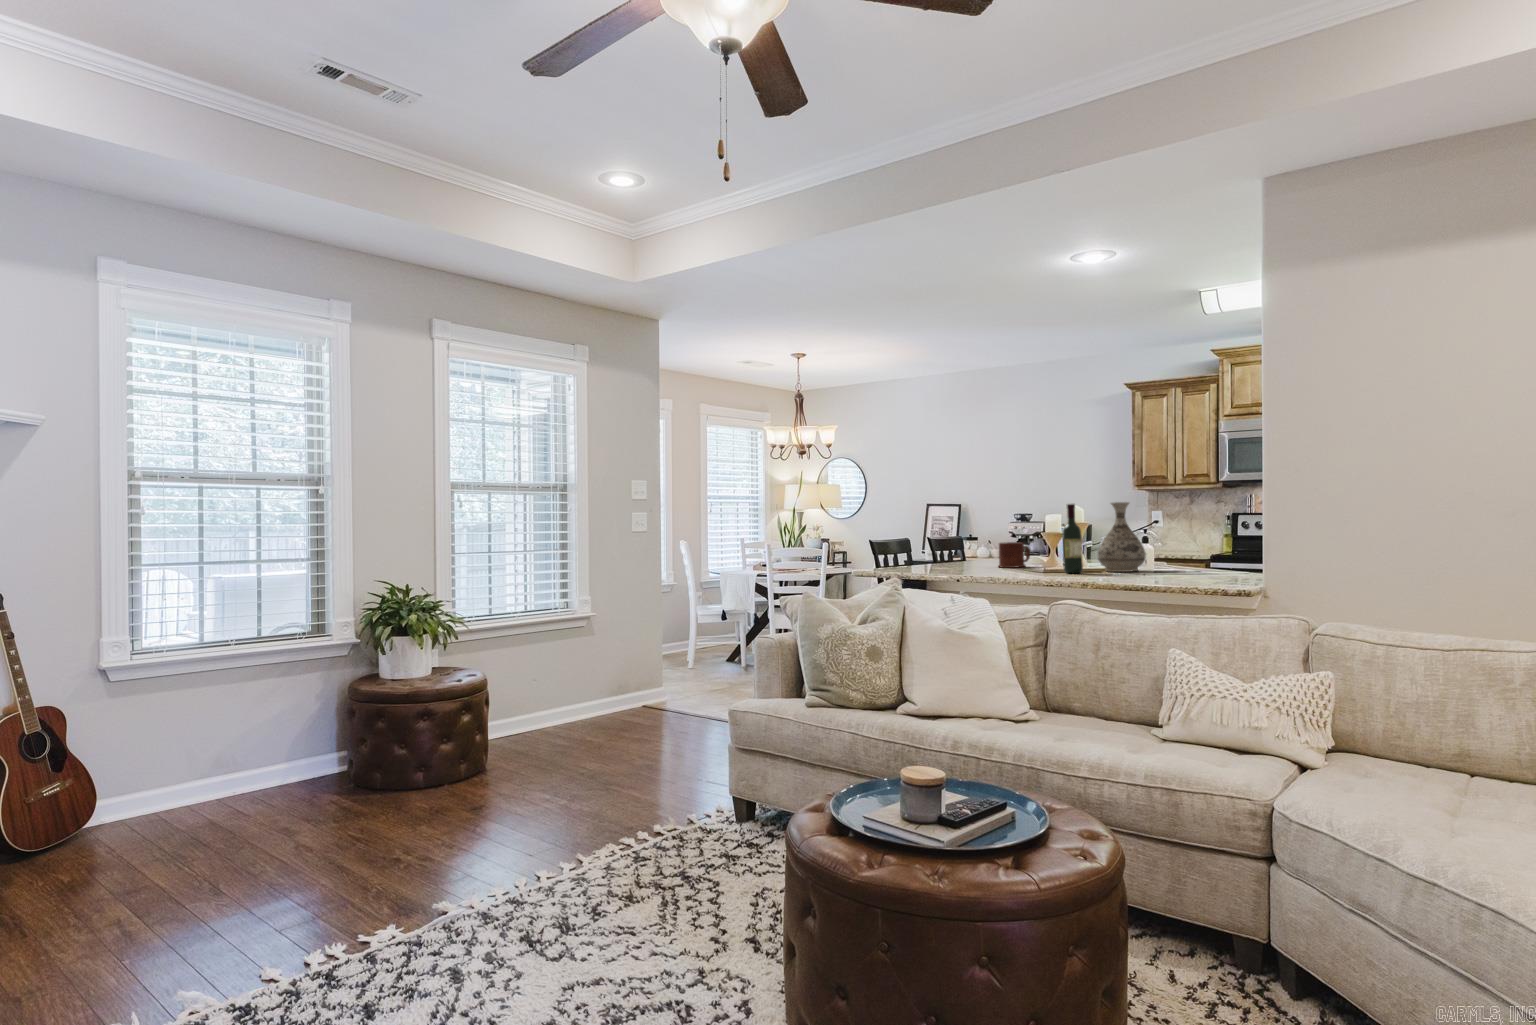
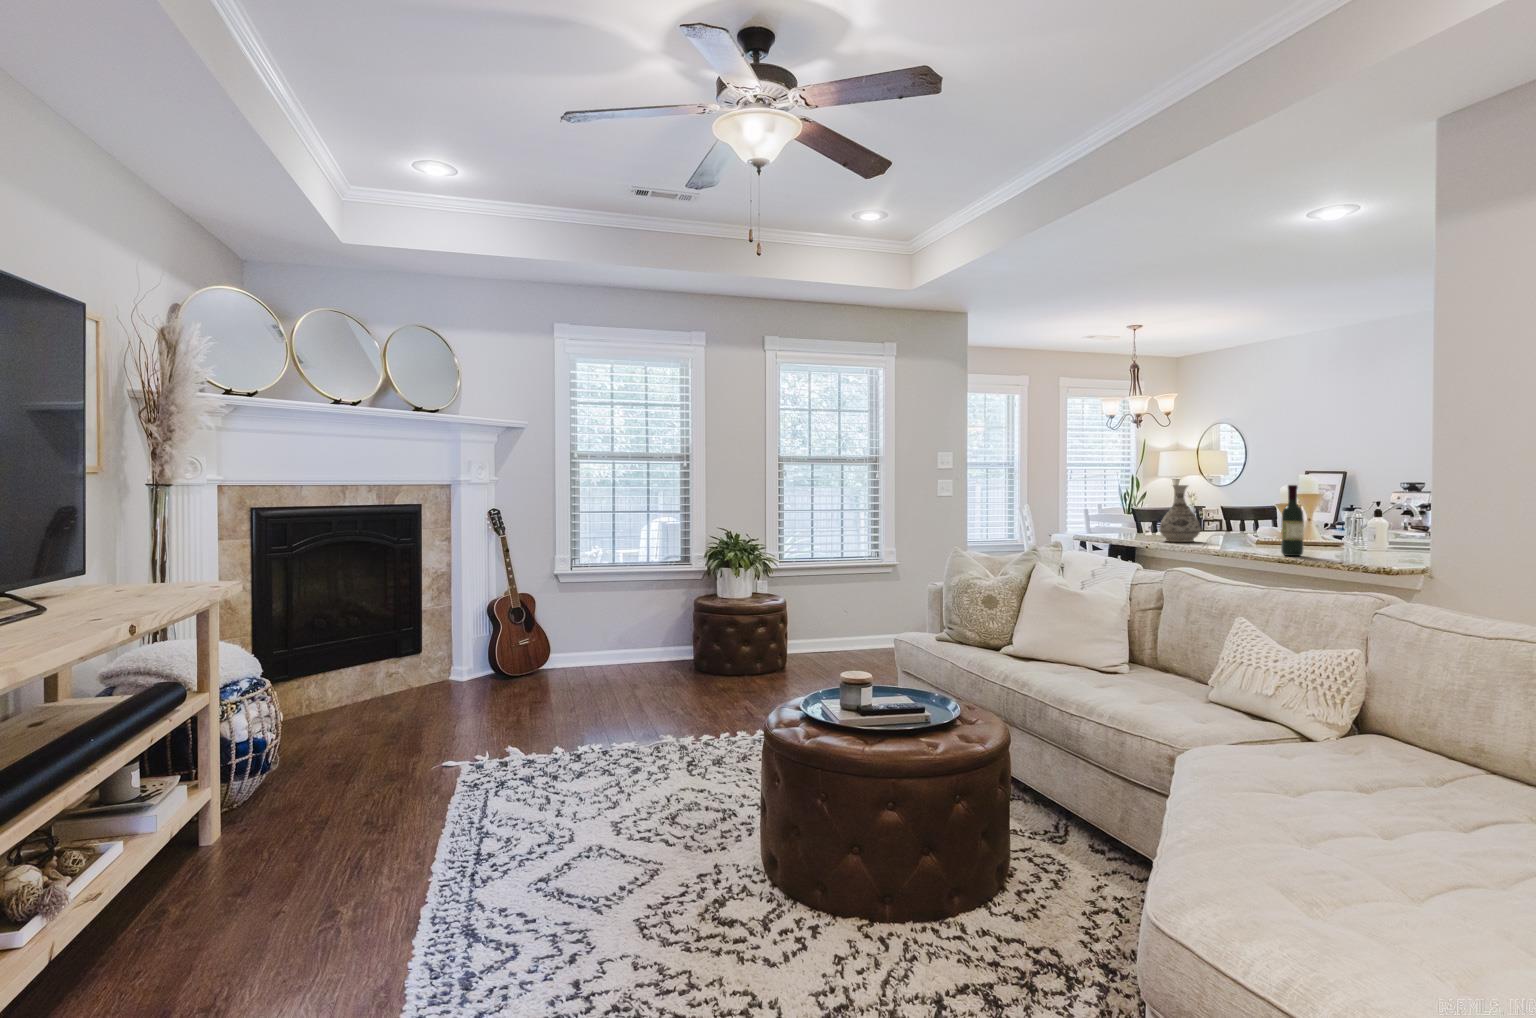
vase: present [1097,502,1146,572] -> present [1159,485,1201,542]
mug: present [998,542,1030,568] -> none [1248,520,1286,546]

